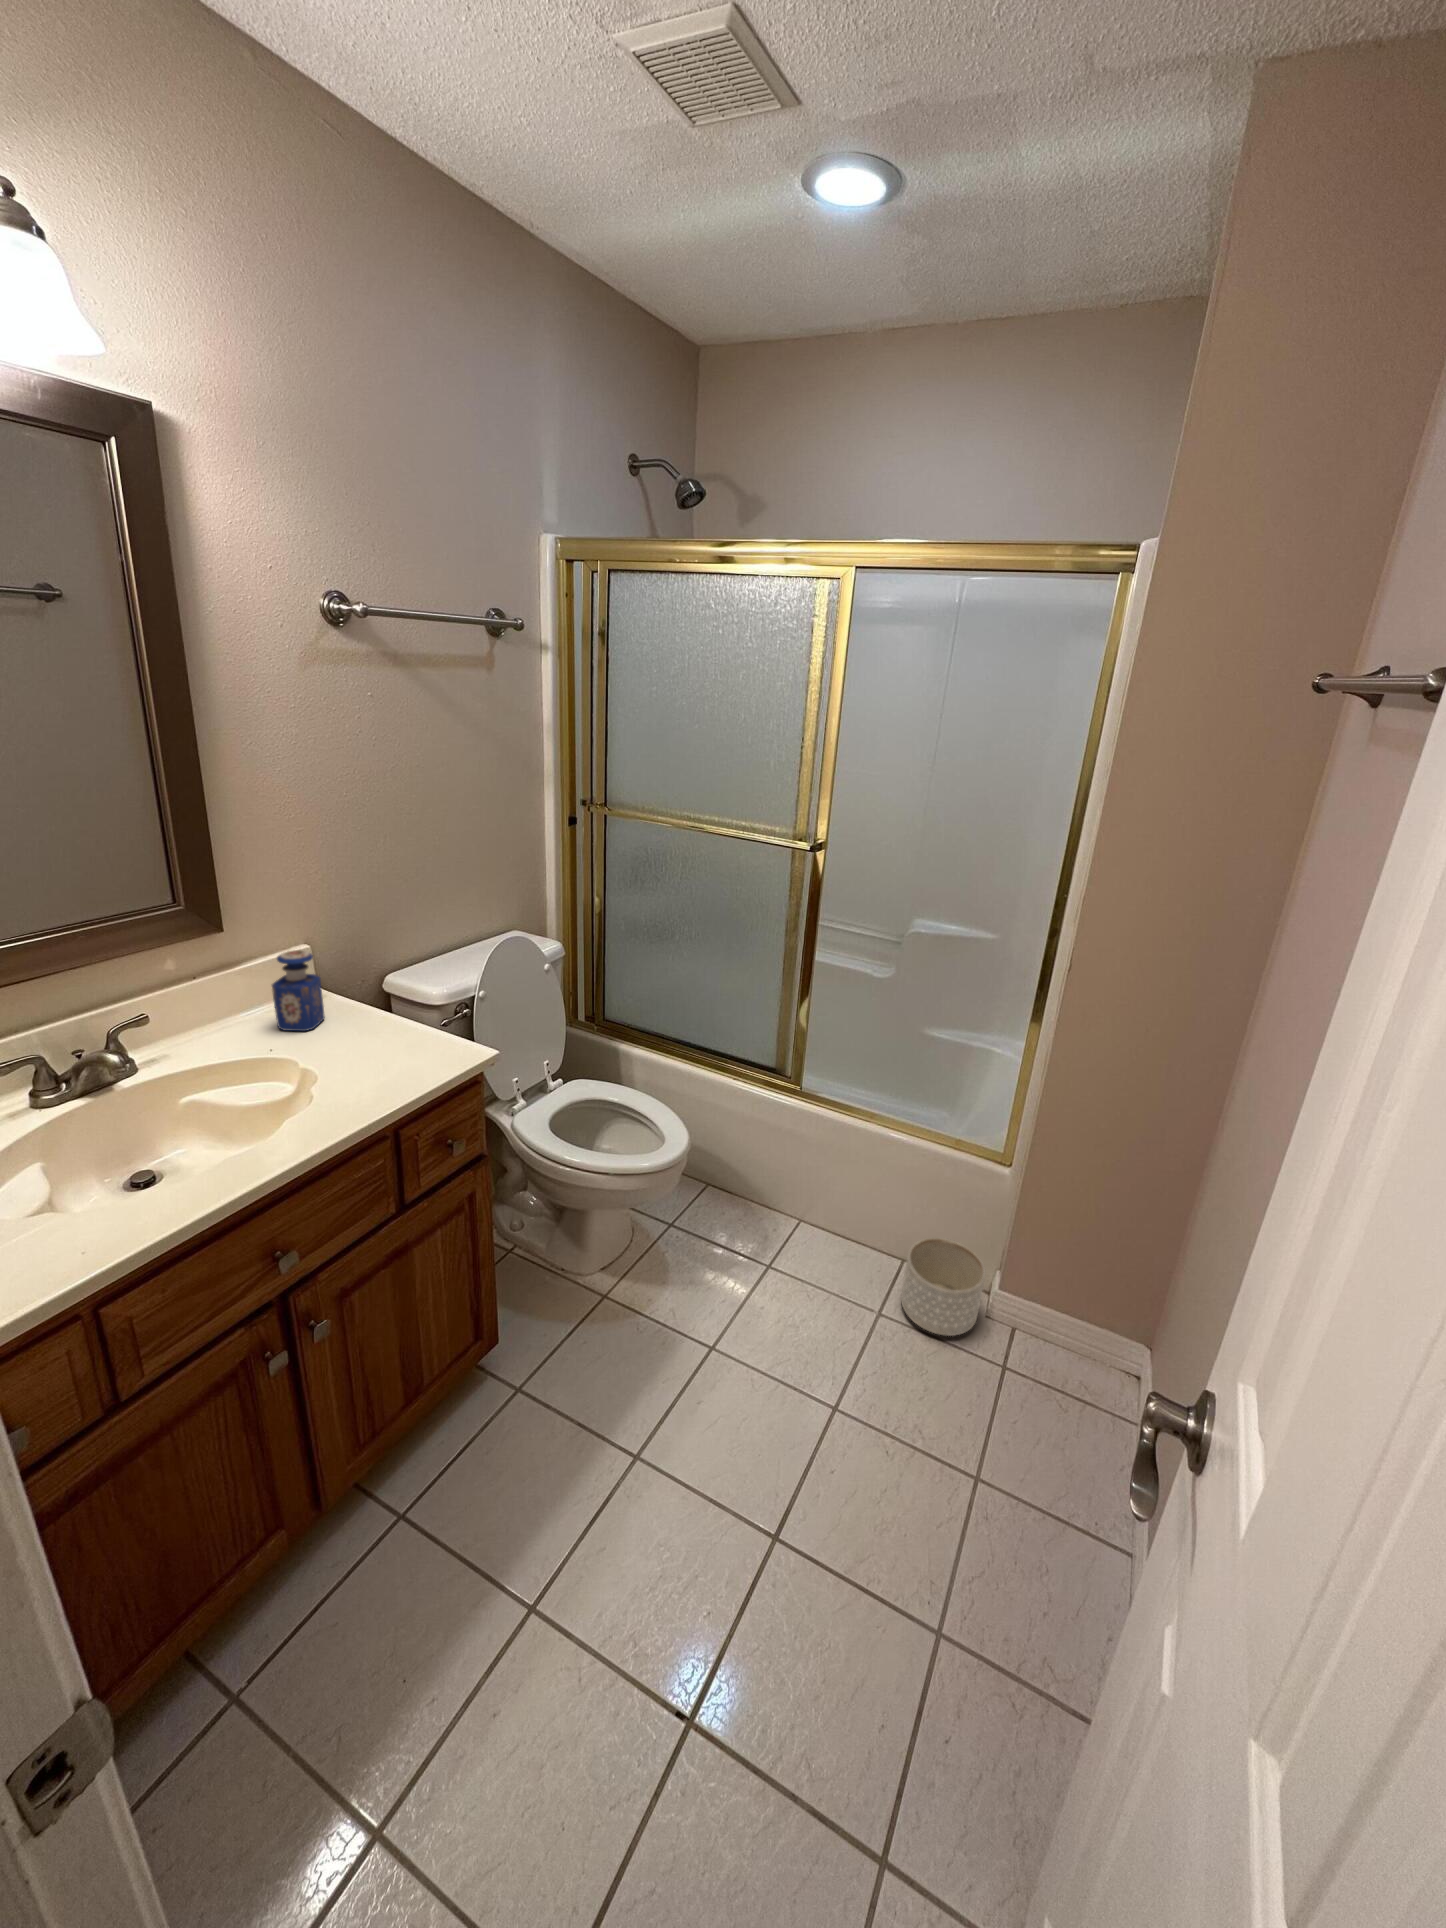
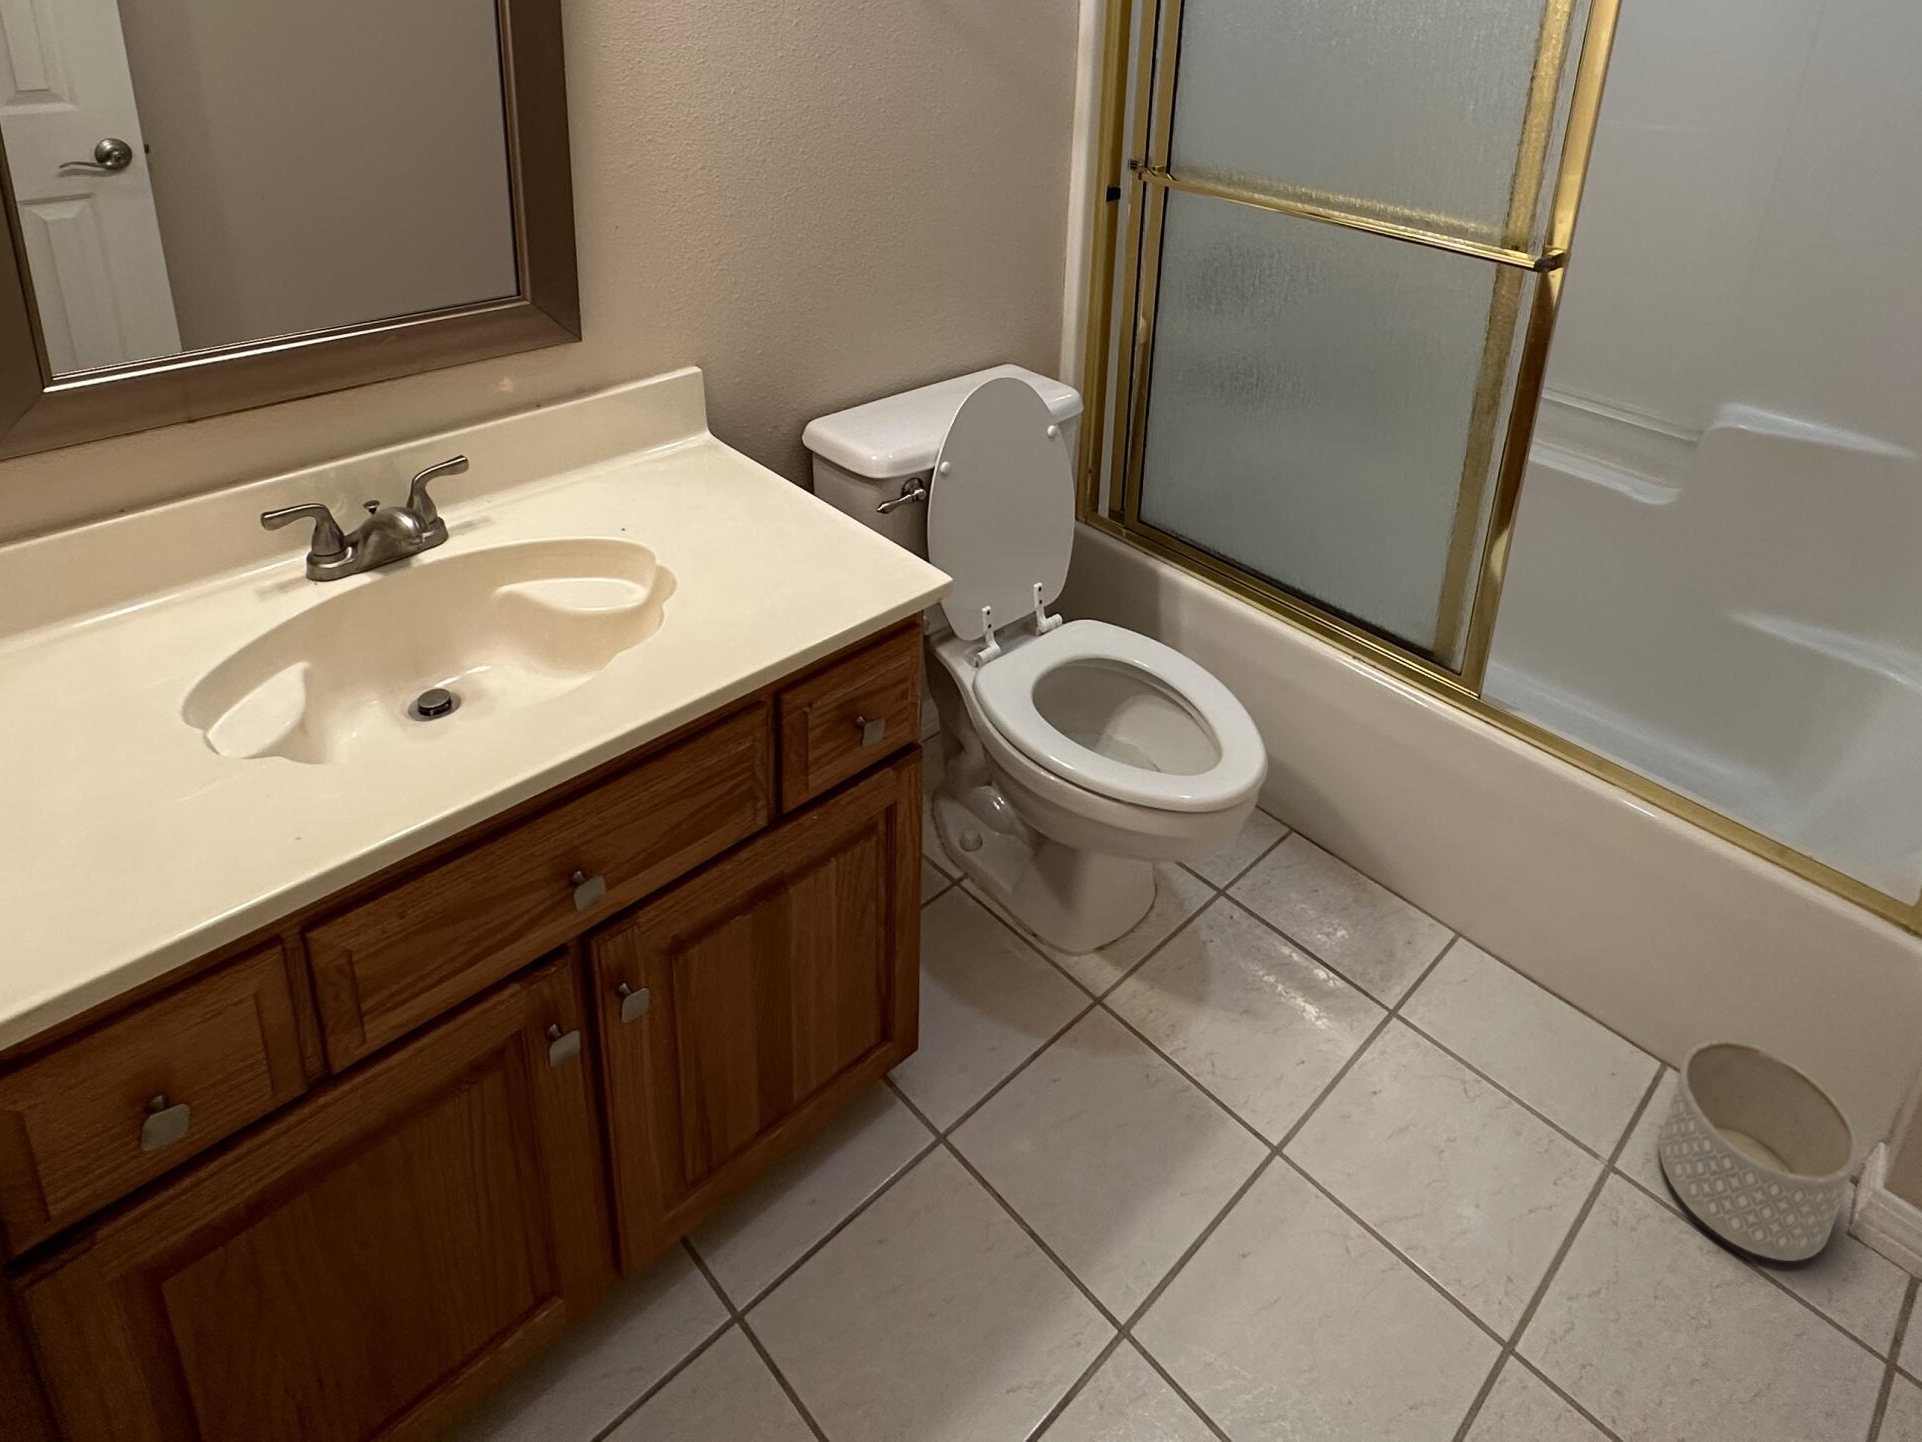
perfume bottle: present [272,950,325,1031] -> none [635,378,707,504]

